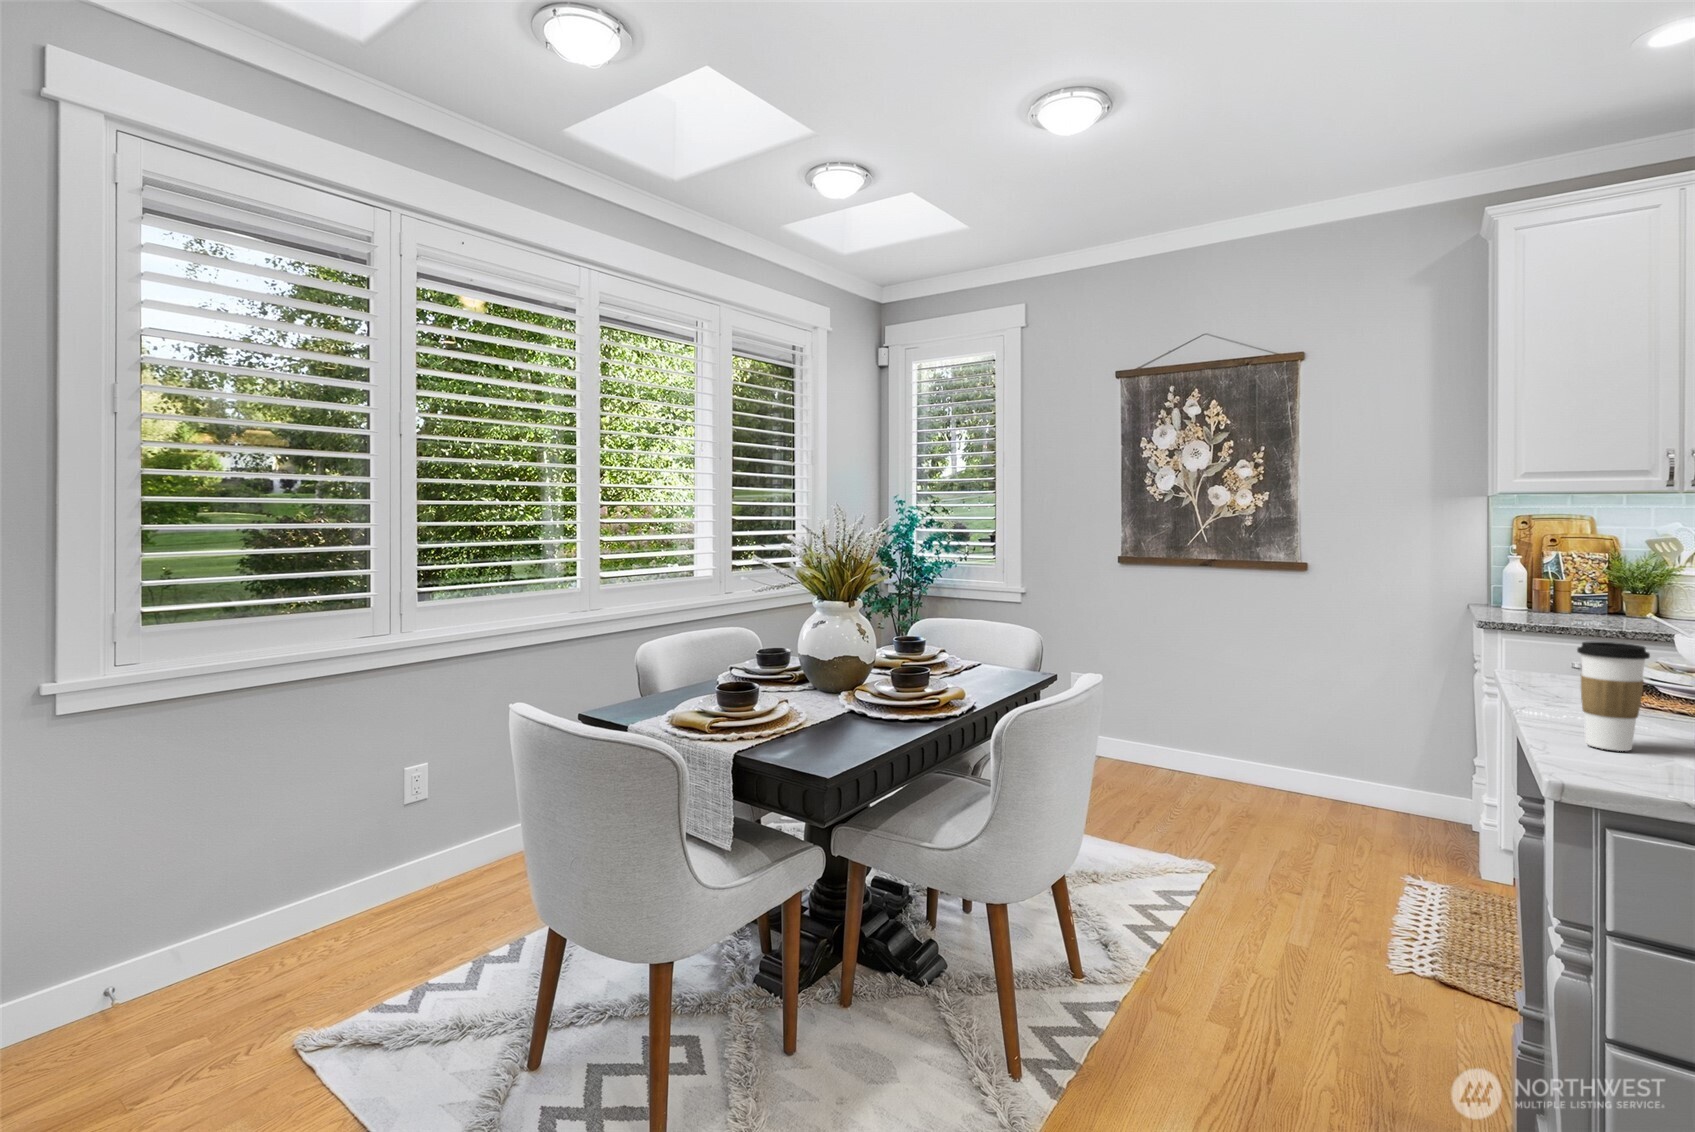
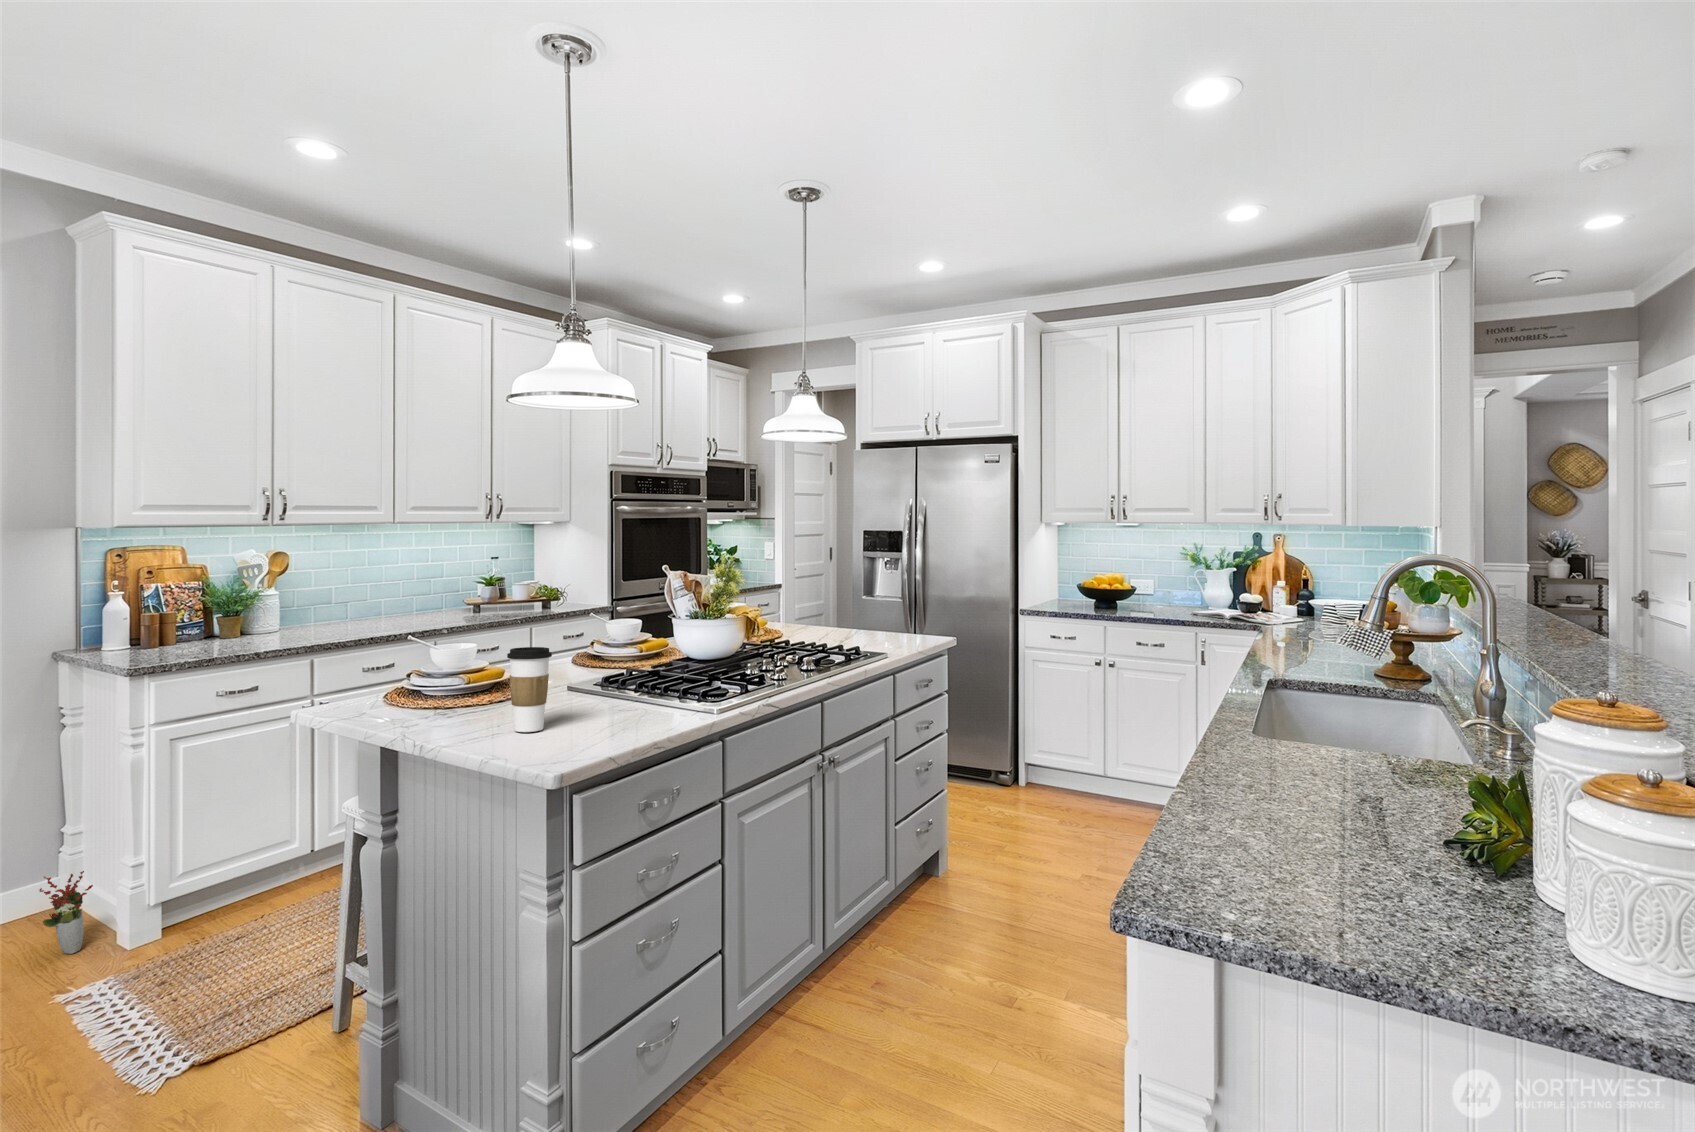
decorative plant: none [1425,788,1464,860] -> present [40,871,93,954]

